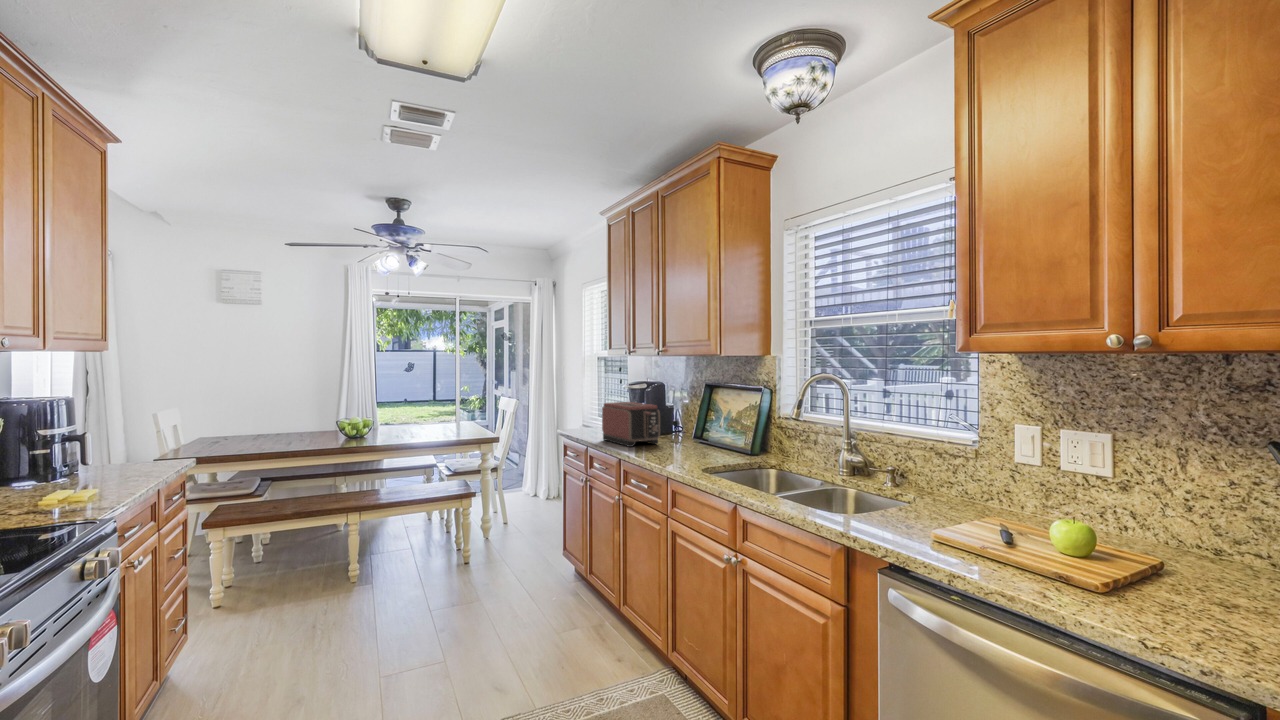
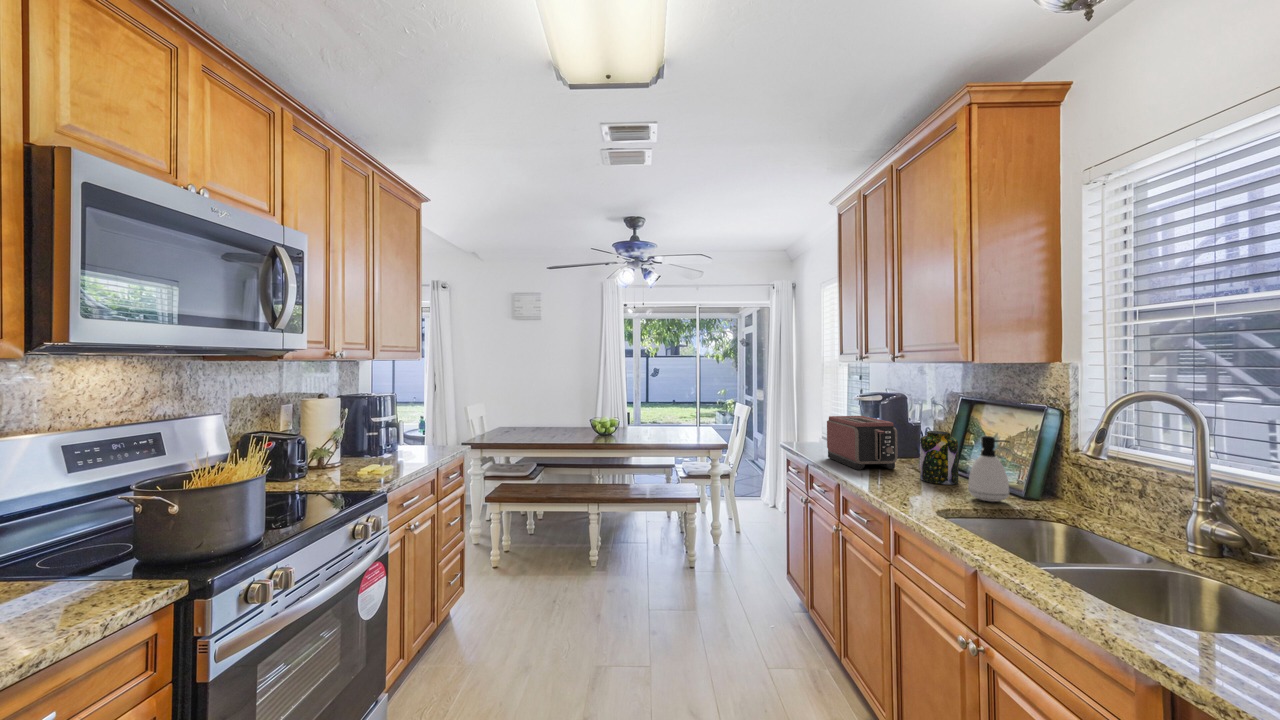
jar: none [678,410,705,452] -> present [920,431,959,484]
soap dispenser: none [715,410,742,459] -> present [968,436,1010,502]

